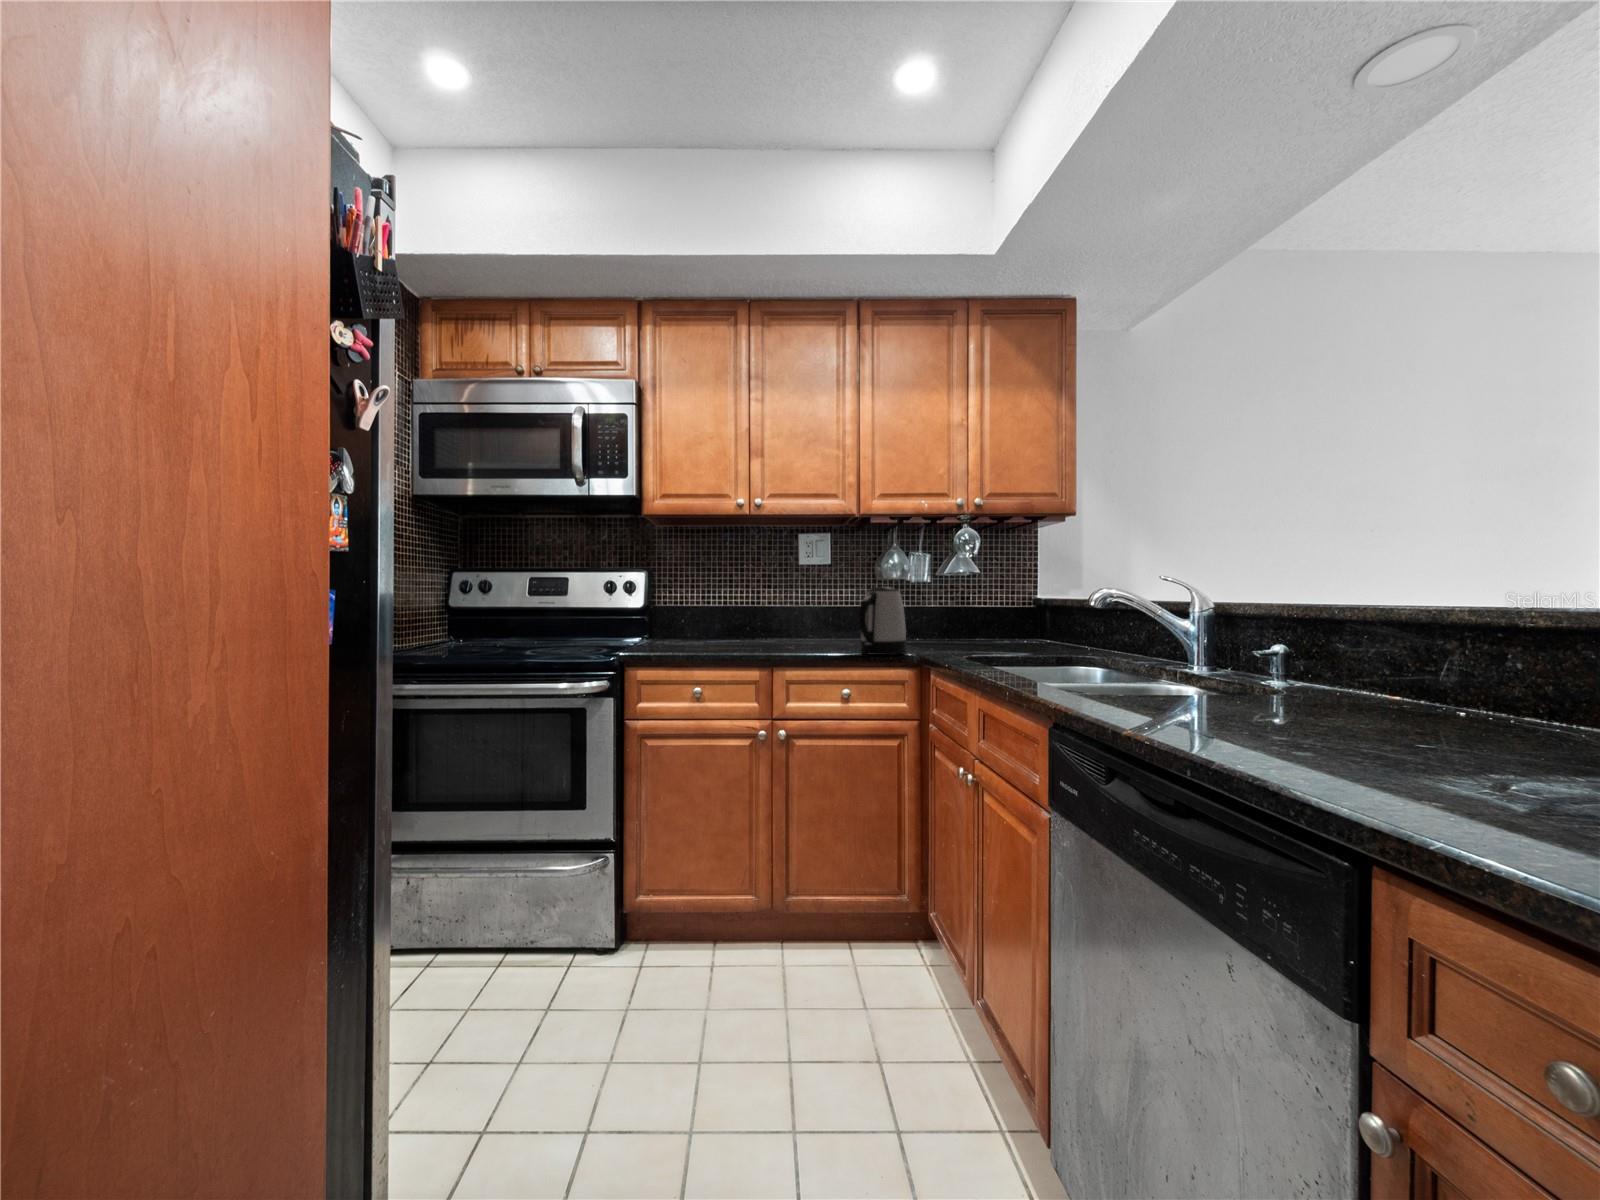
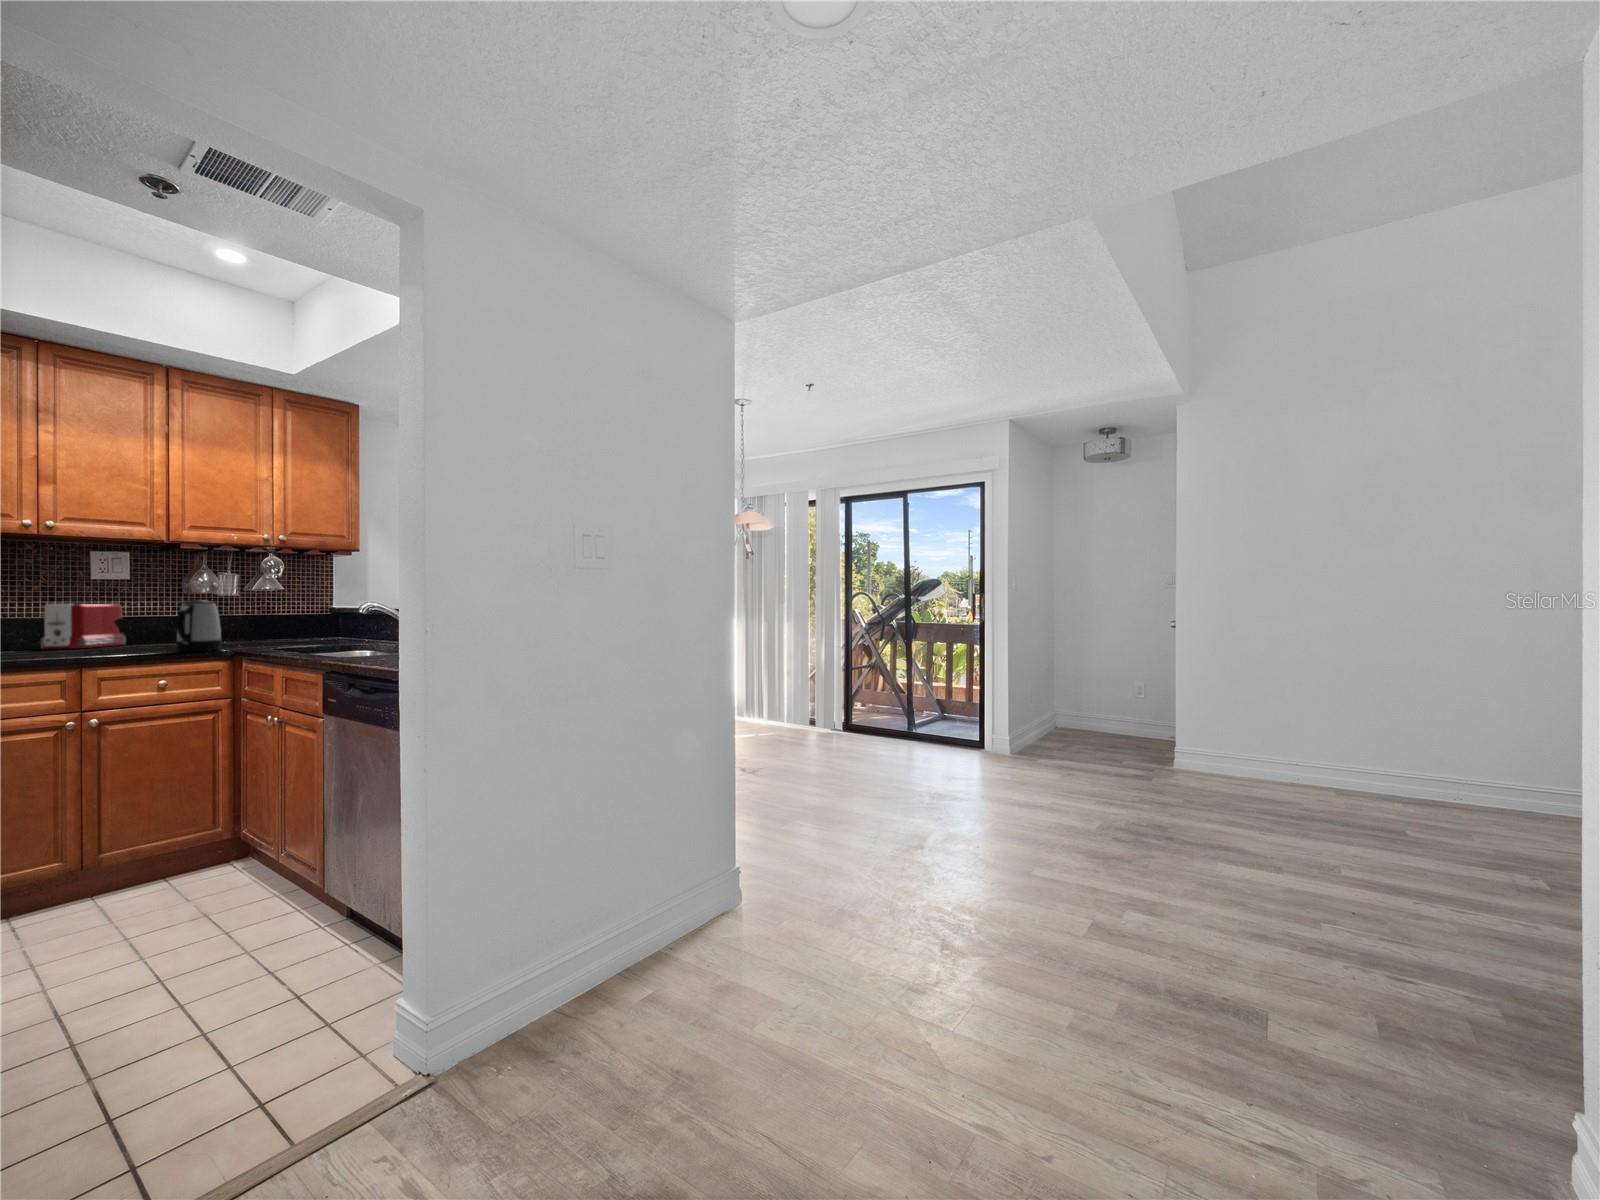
toaster: none [756,592,826,643] -> present [41,604,125,649]

